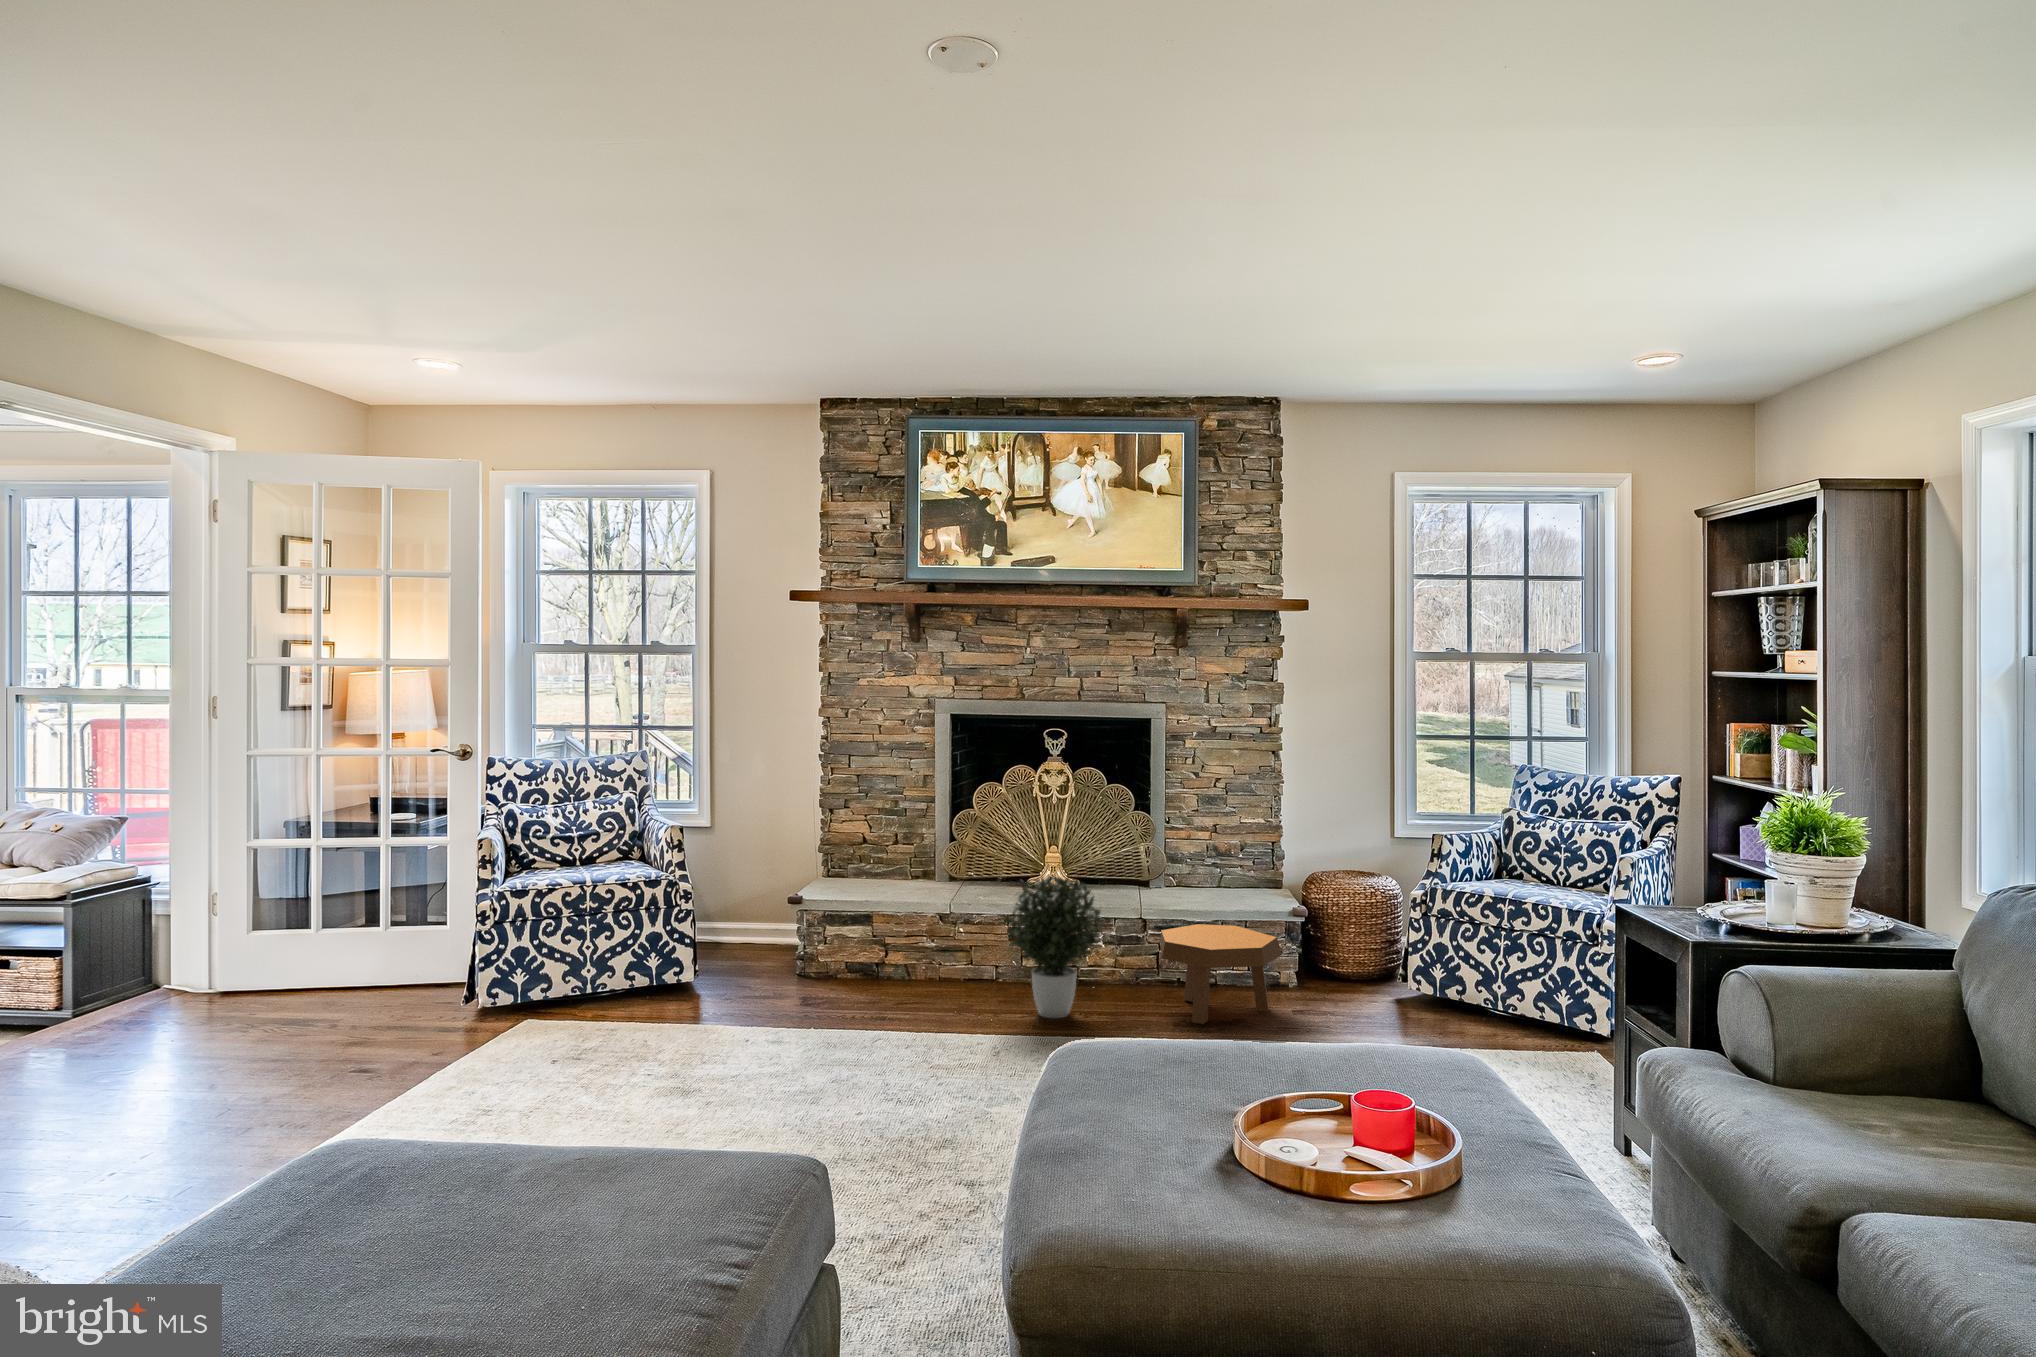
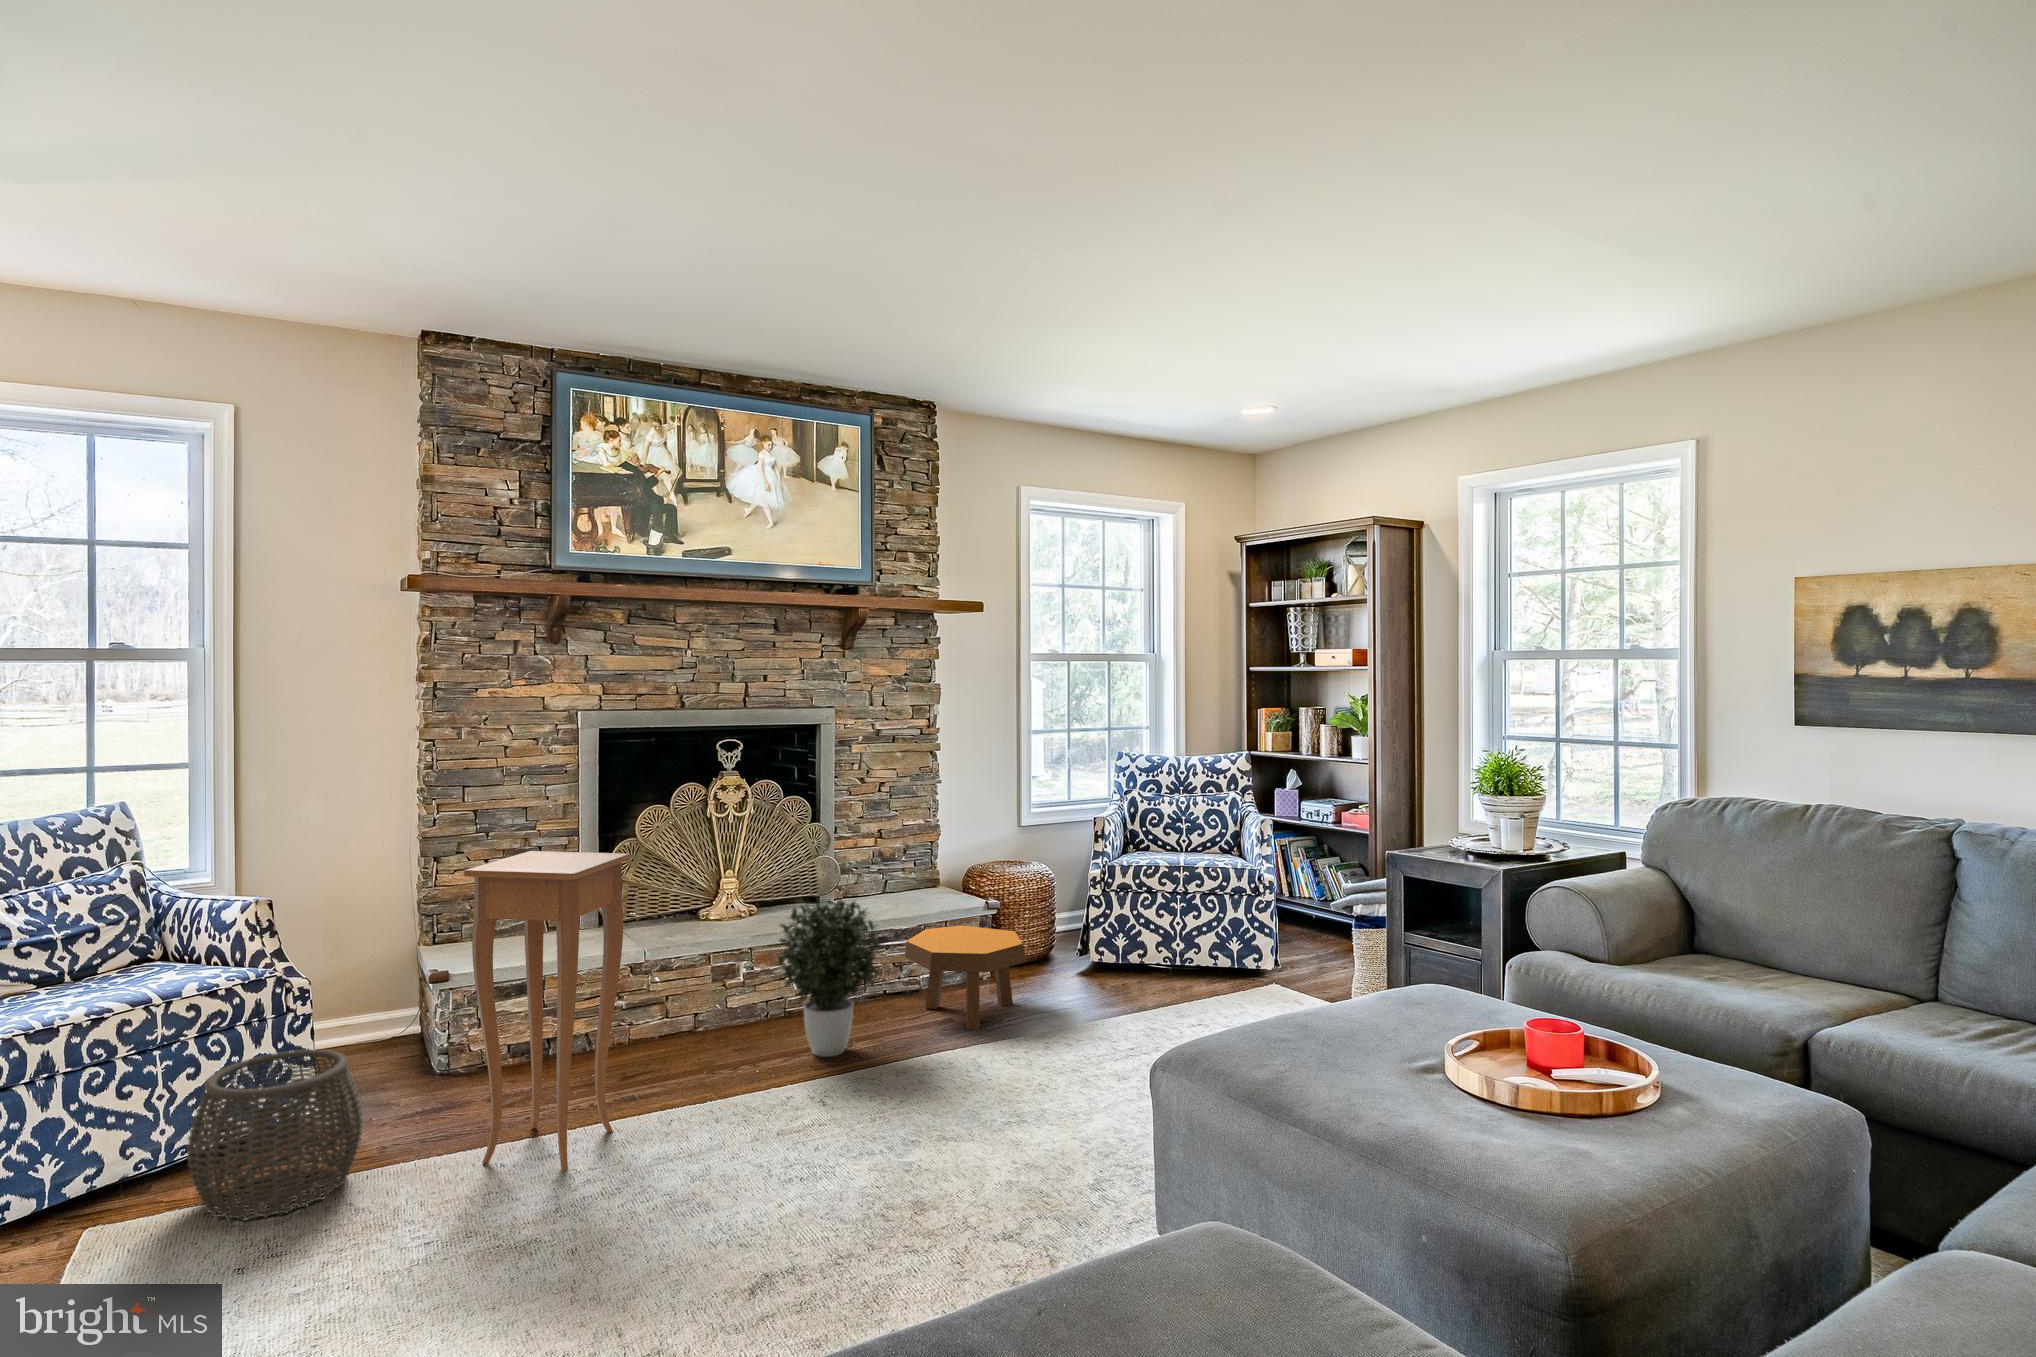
side table: none [729,805,850,1046] -> present [464,851,630,1171]
woven basket: none [576,928,681,1032] -> present [187,1050,363,1220]

